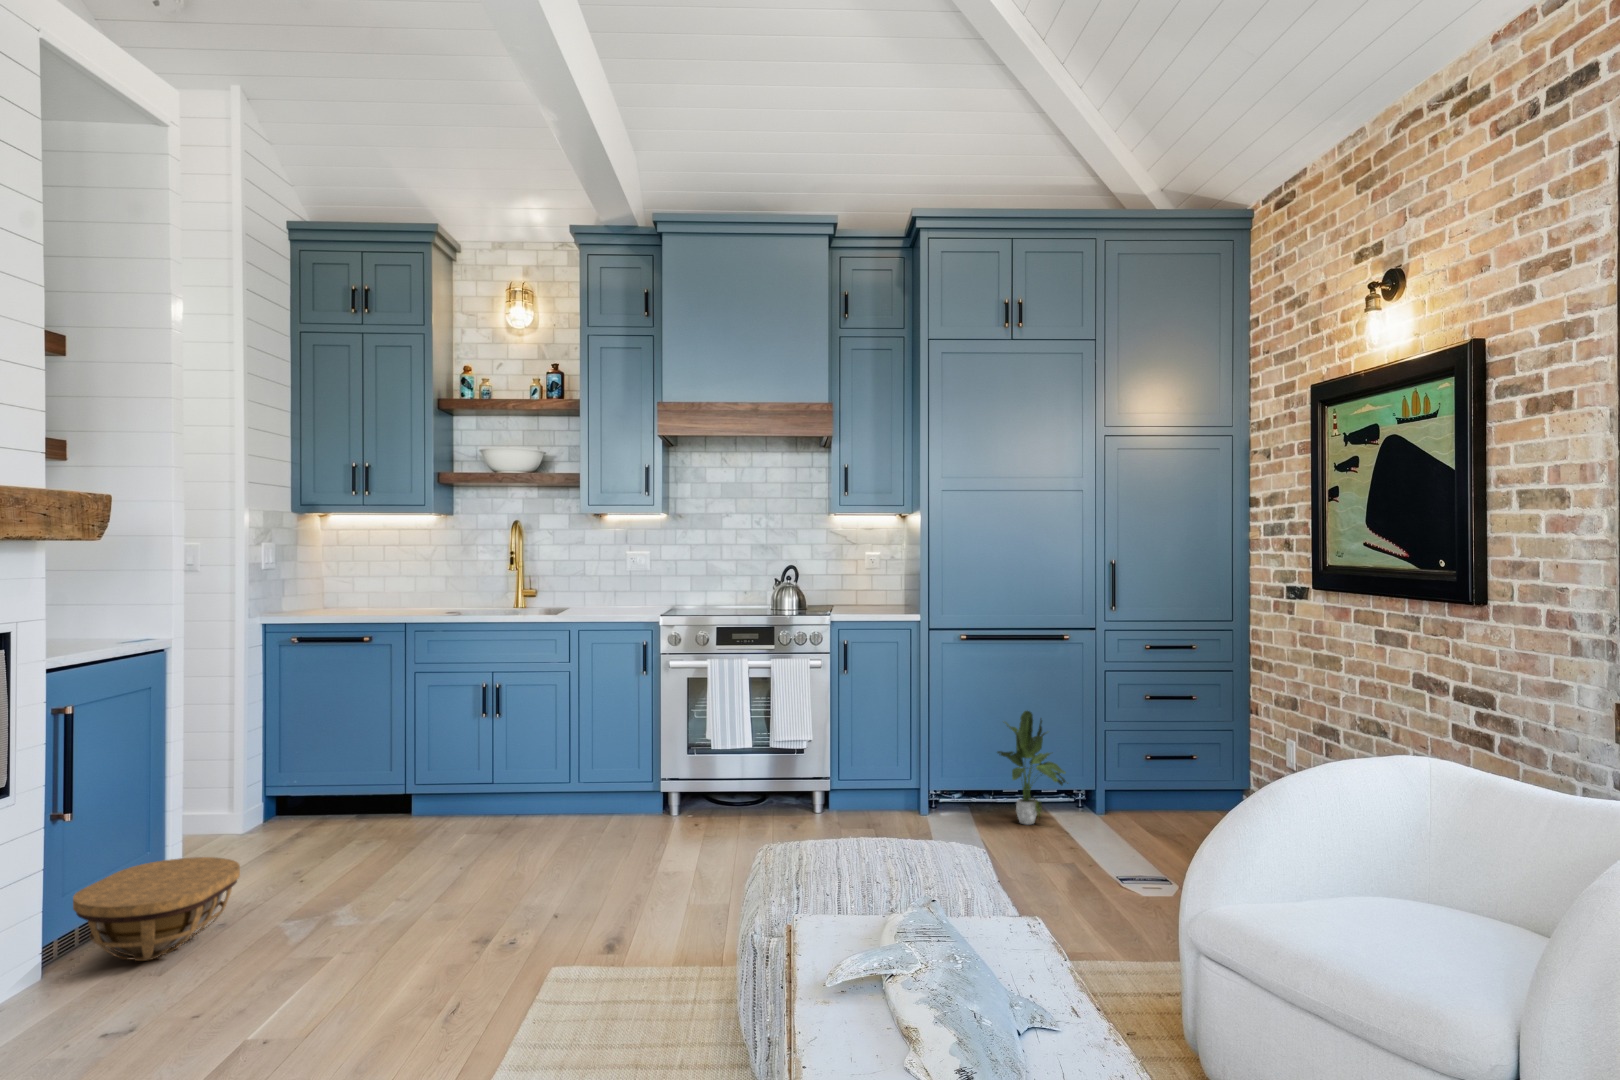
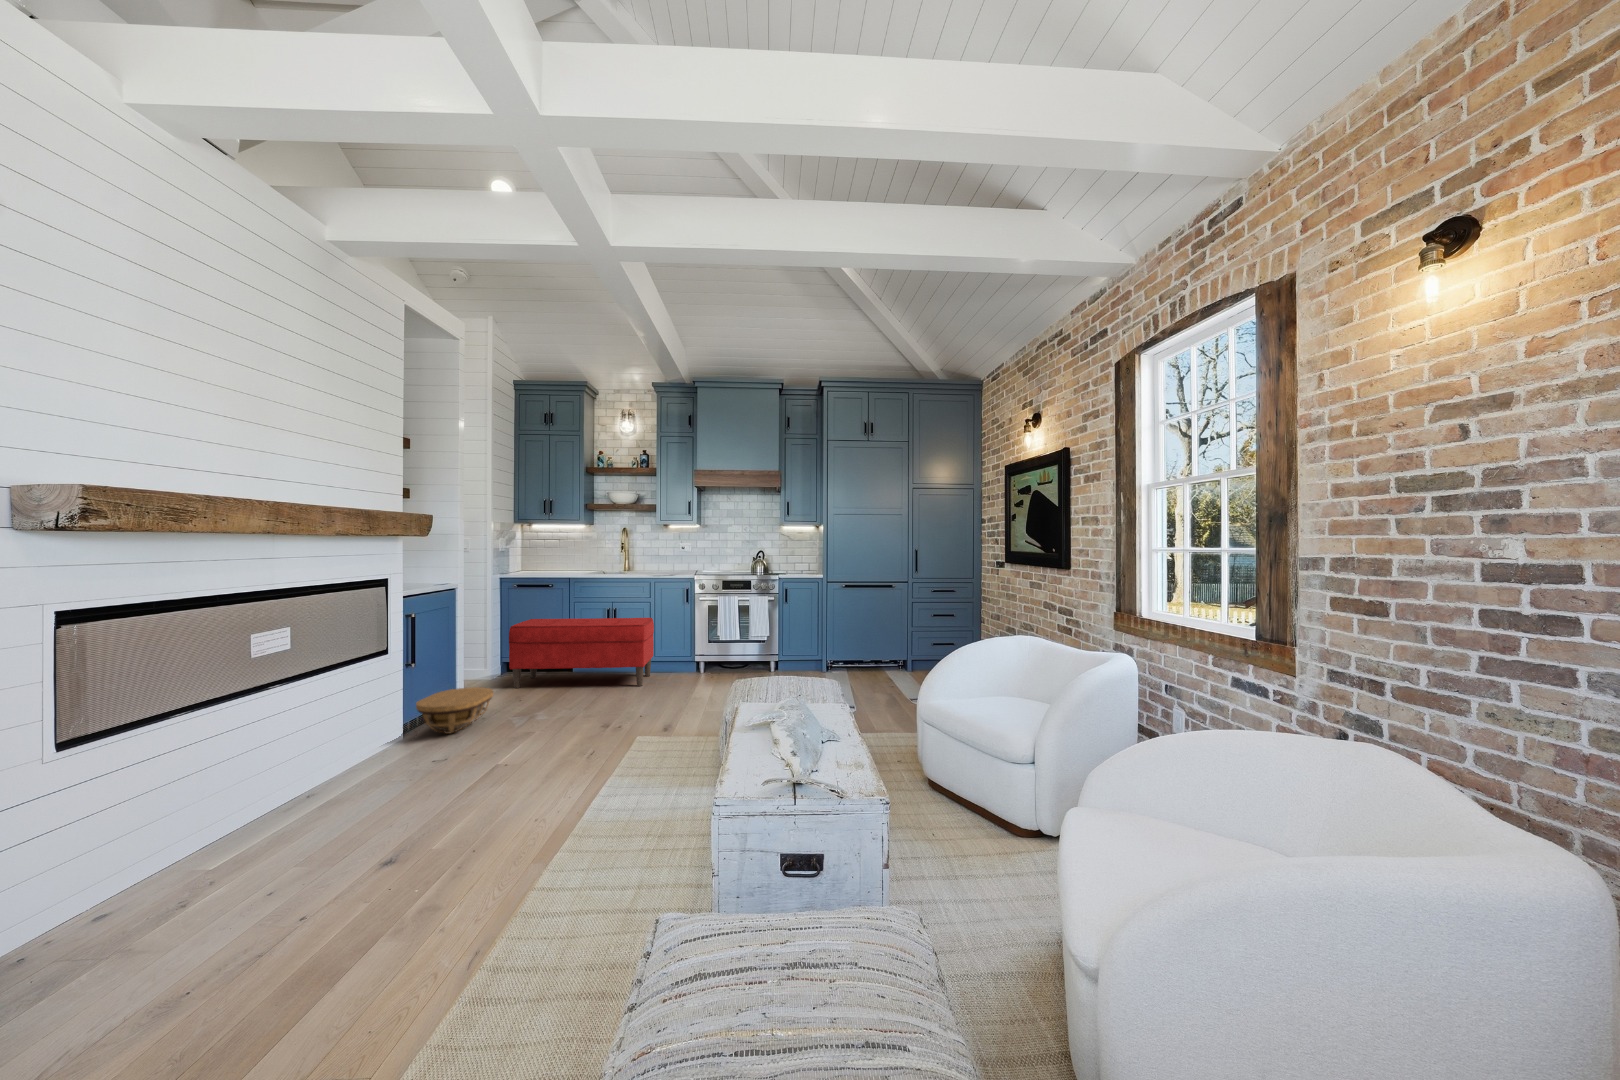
bench: none [280,703,575,850] -> present [509,618,654,688]
potted plant: present [997,711,1066,825] -> none [858,621,894,676]

